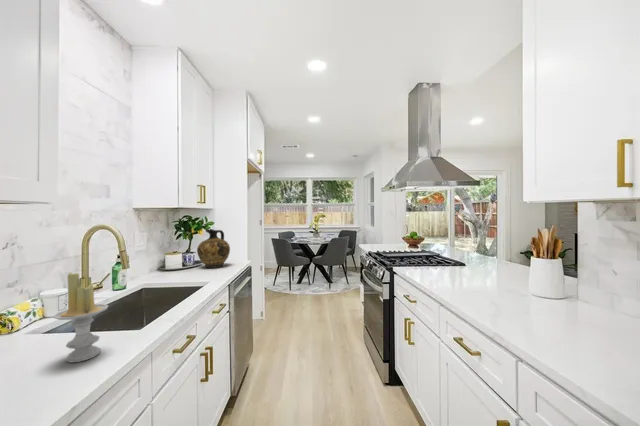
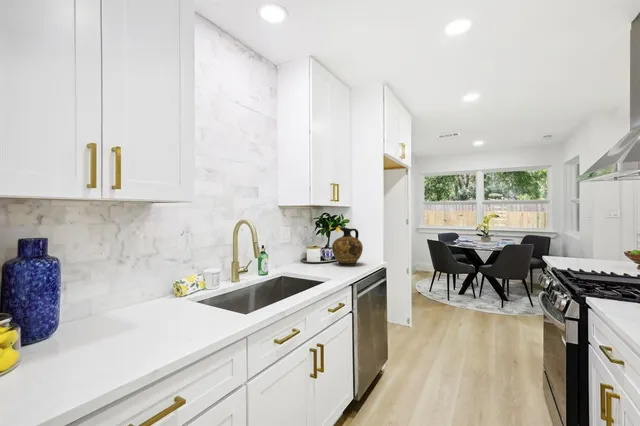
candle: present [53,273,108,362] -> none [180,259,217,332]

